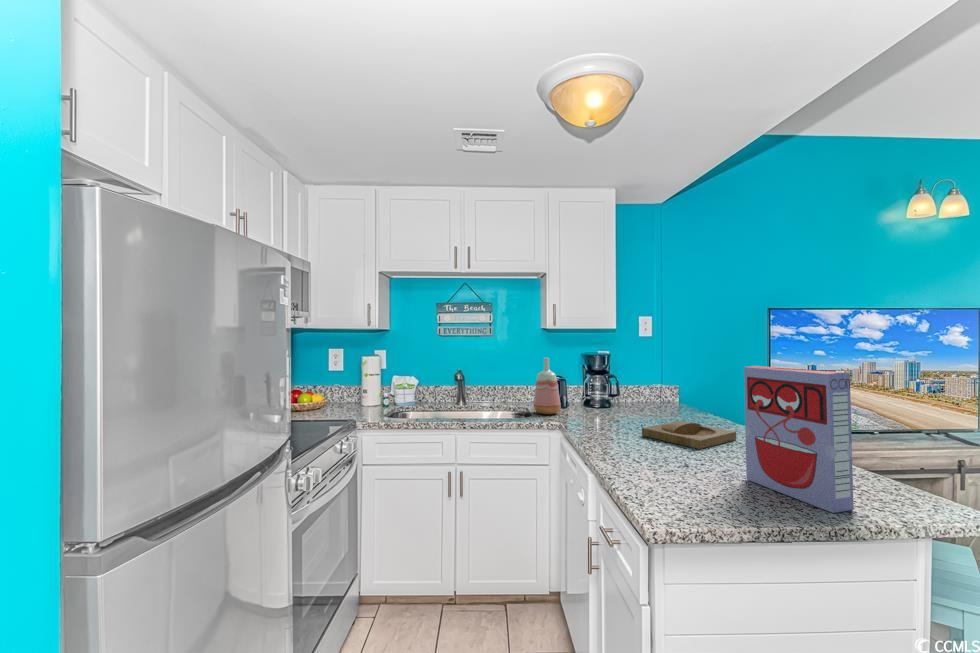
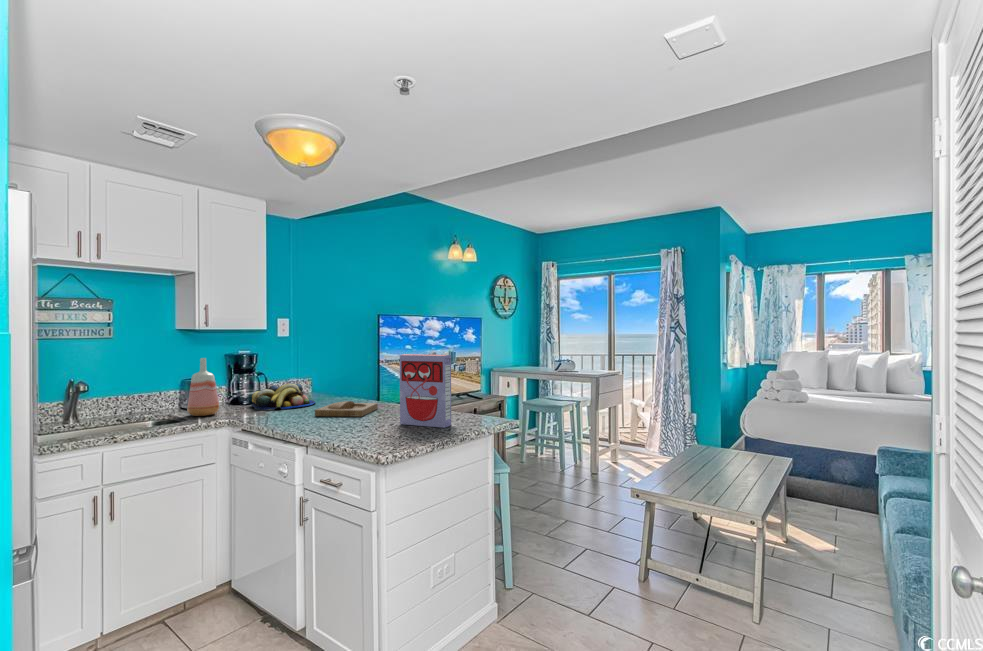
fruit bowl: none [595,388,665,419] -> present [252,383,315,410]

